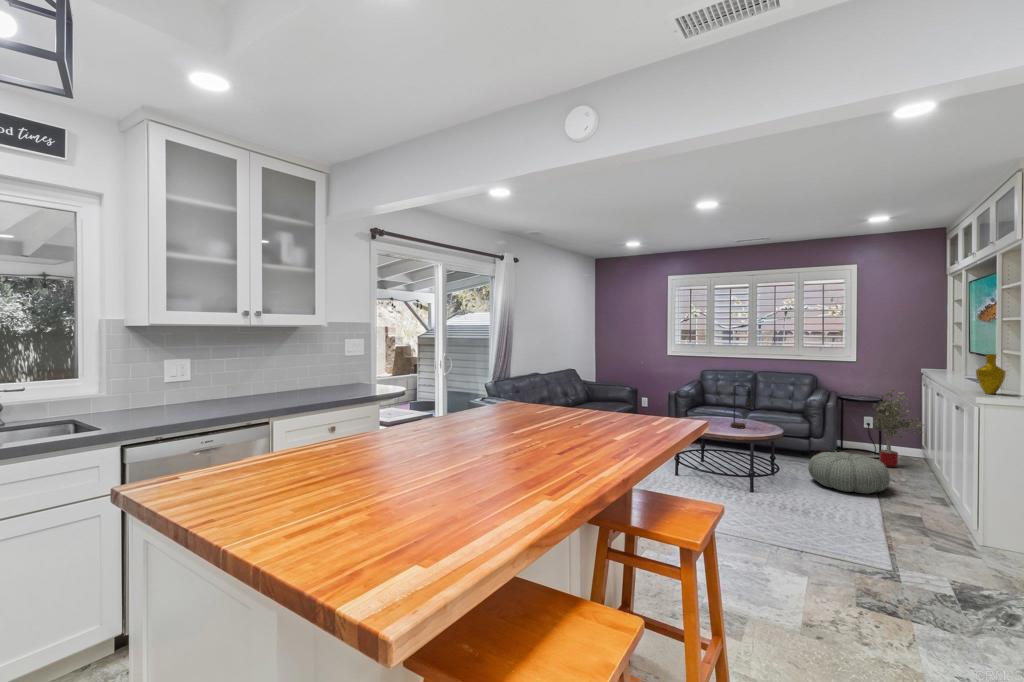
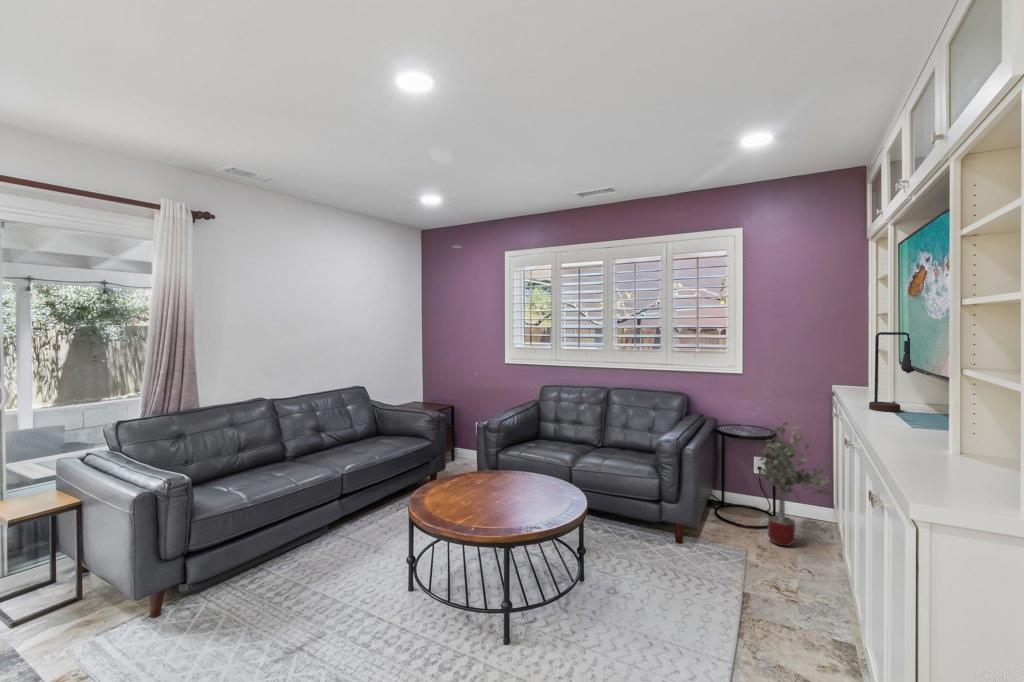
vase: present [976,354,1006,394] -> none [907,377,972,469]
table lamp: present [731,385,752,428] -> present [869,332,915,412]
pouf: present [808,452,890,493] -> none [634,537,761,632]

